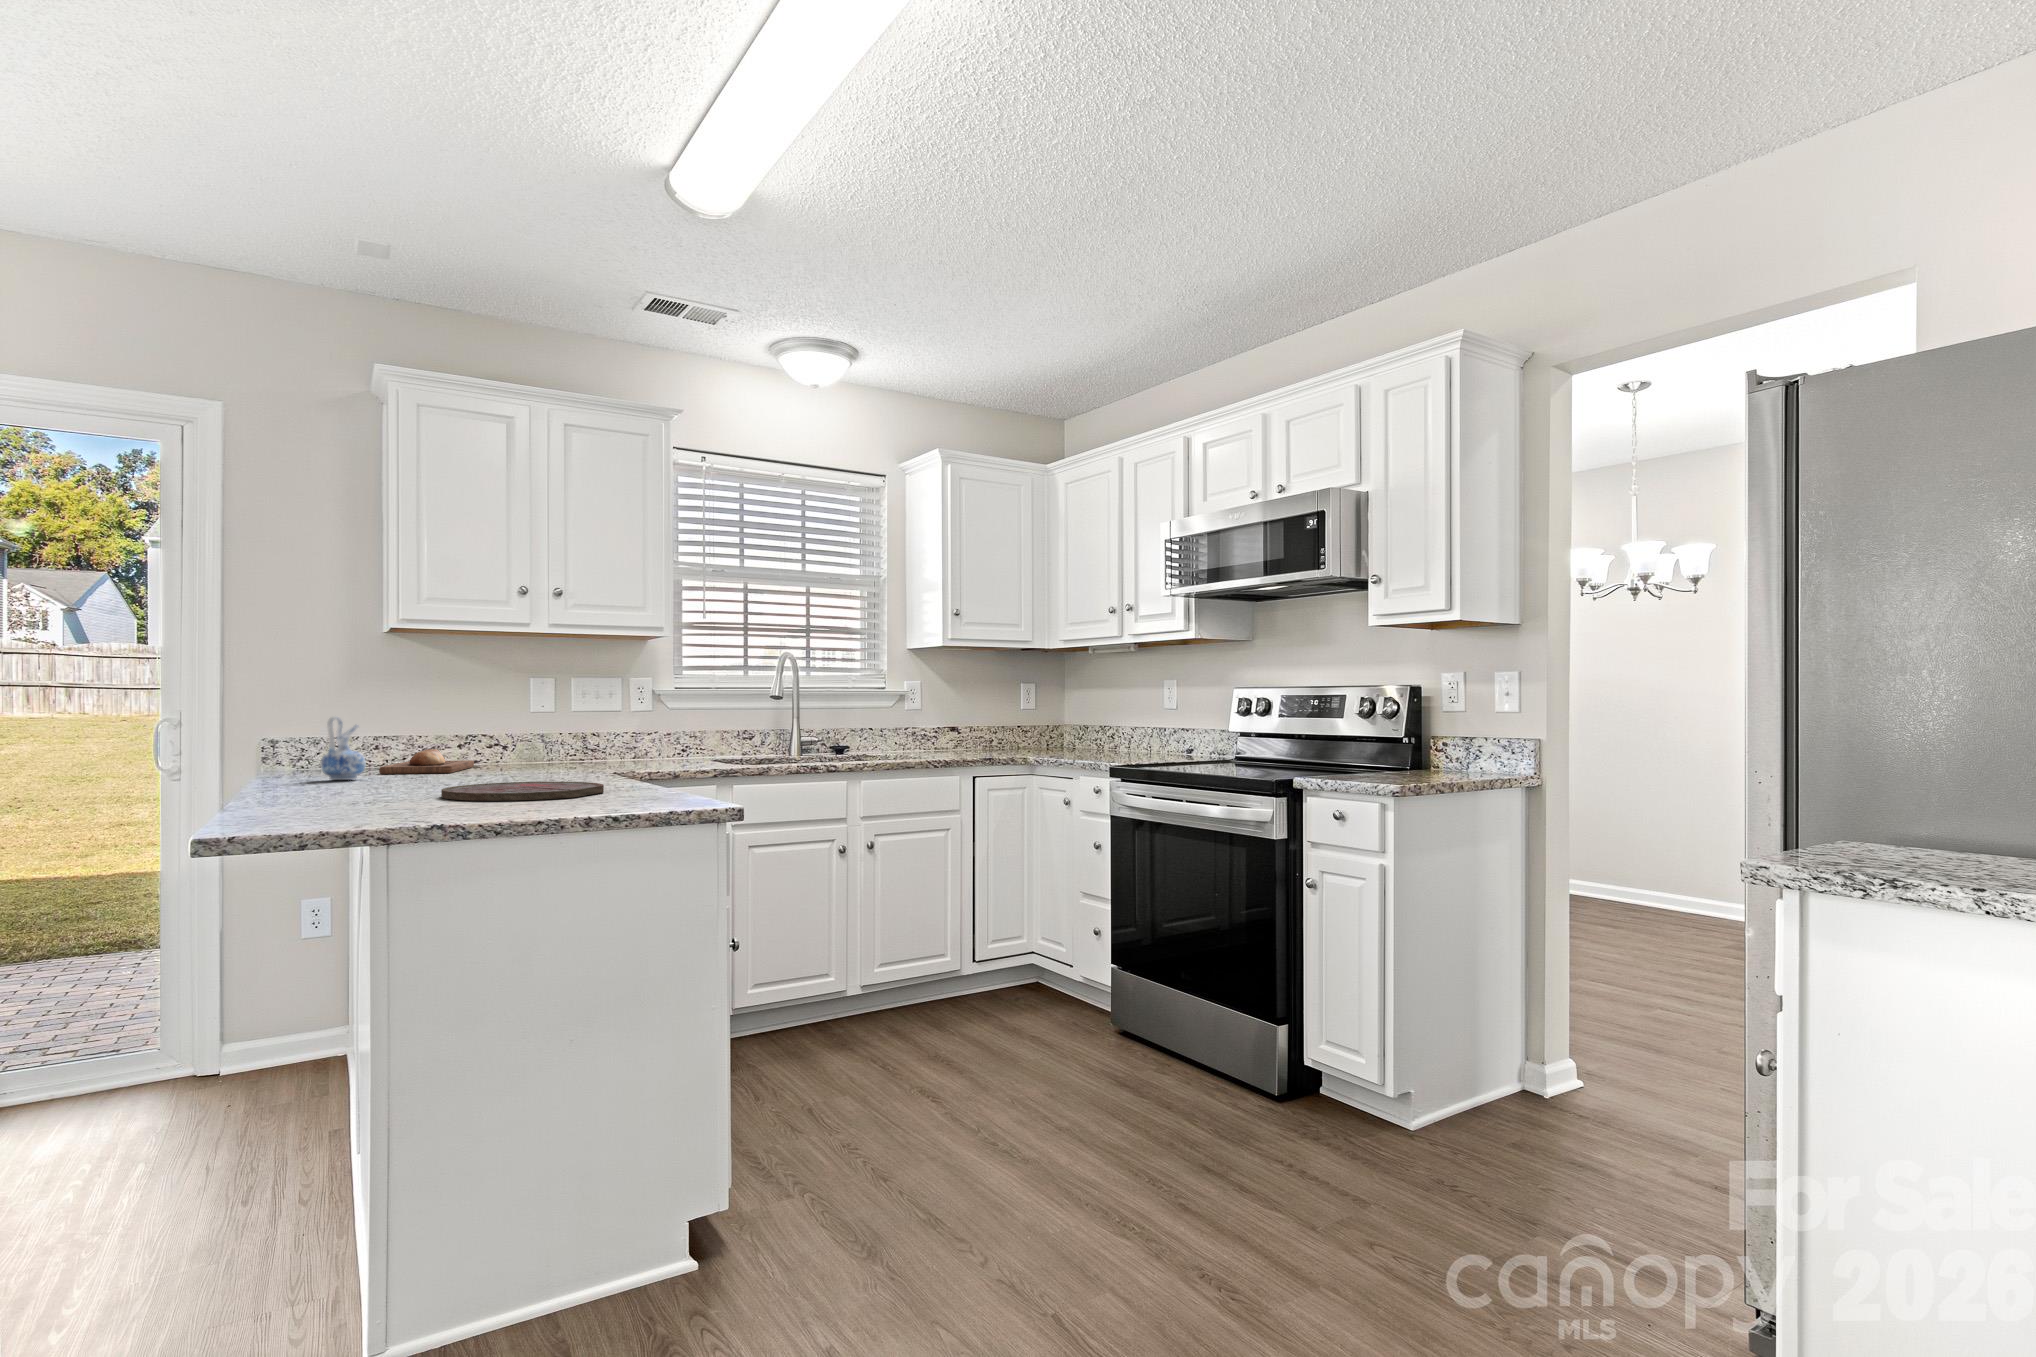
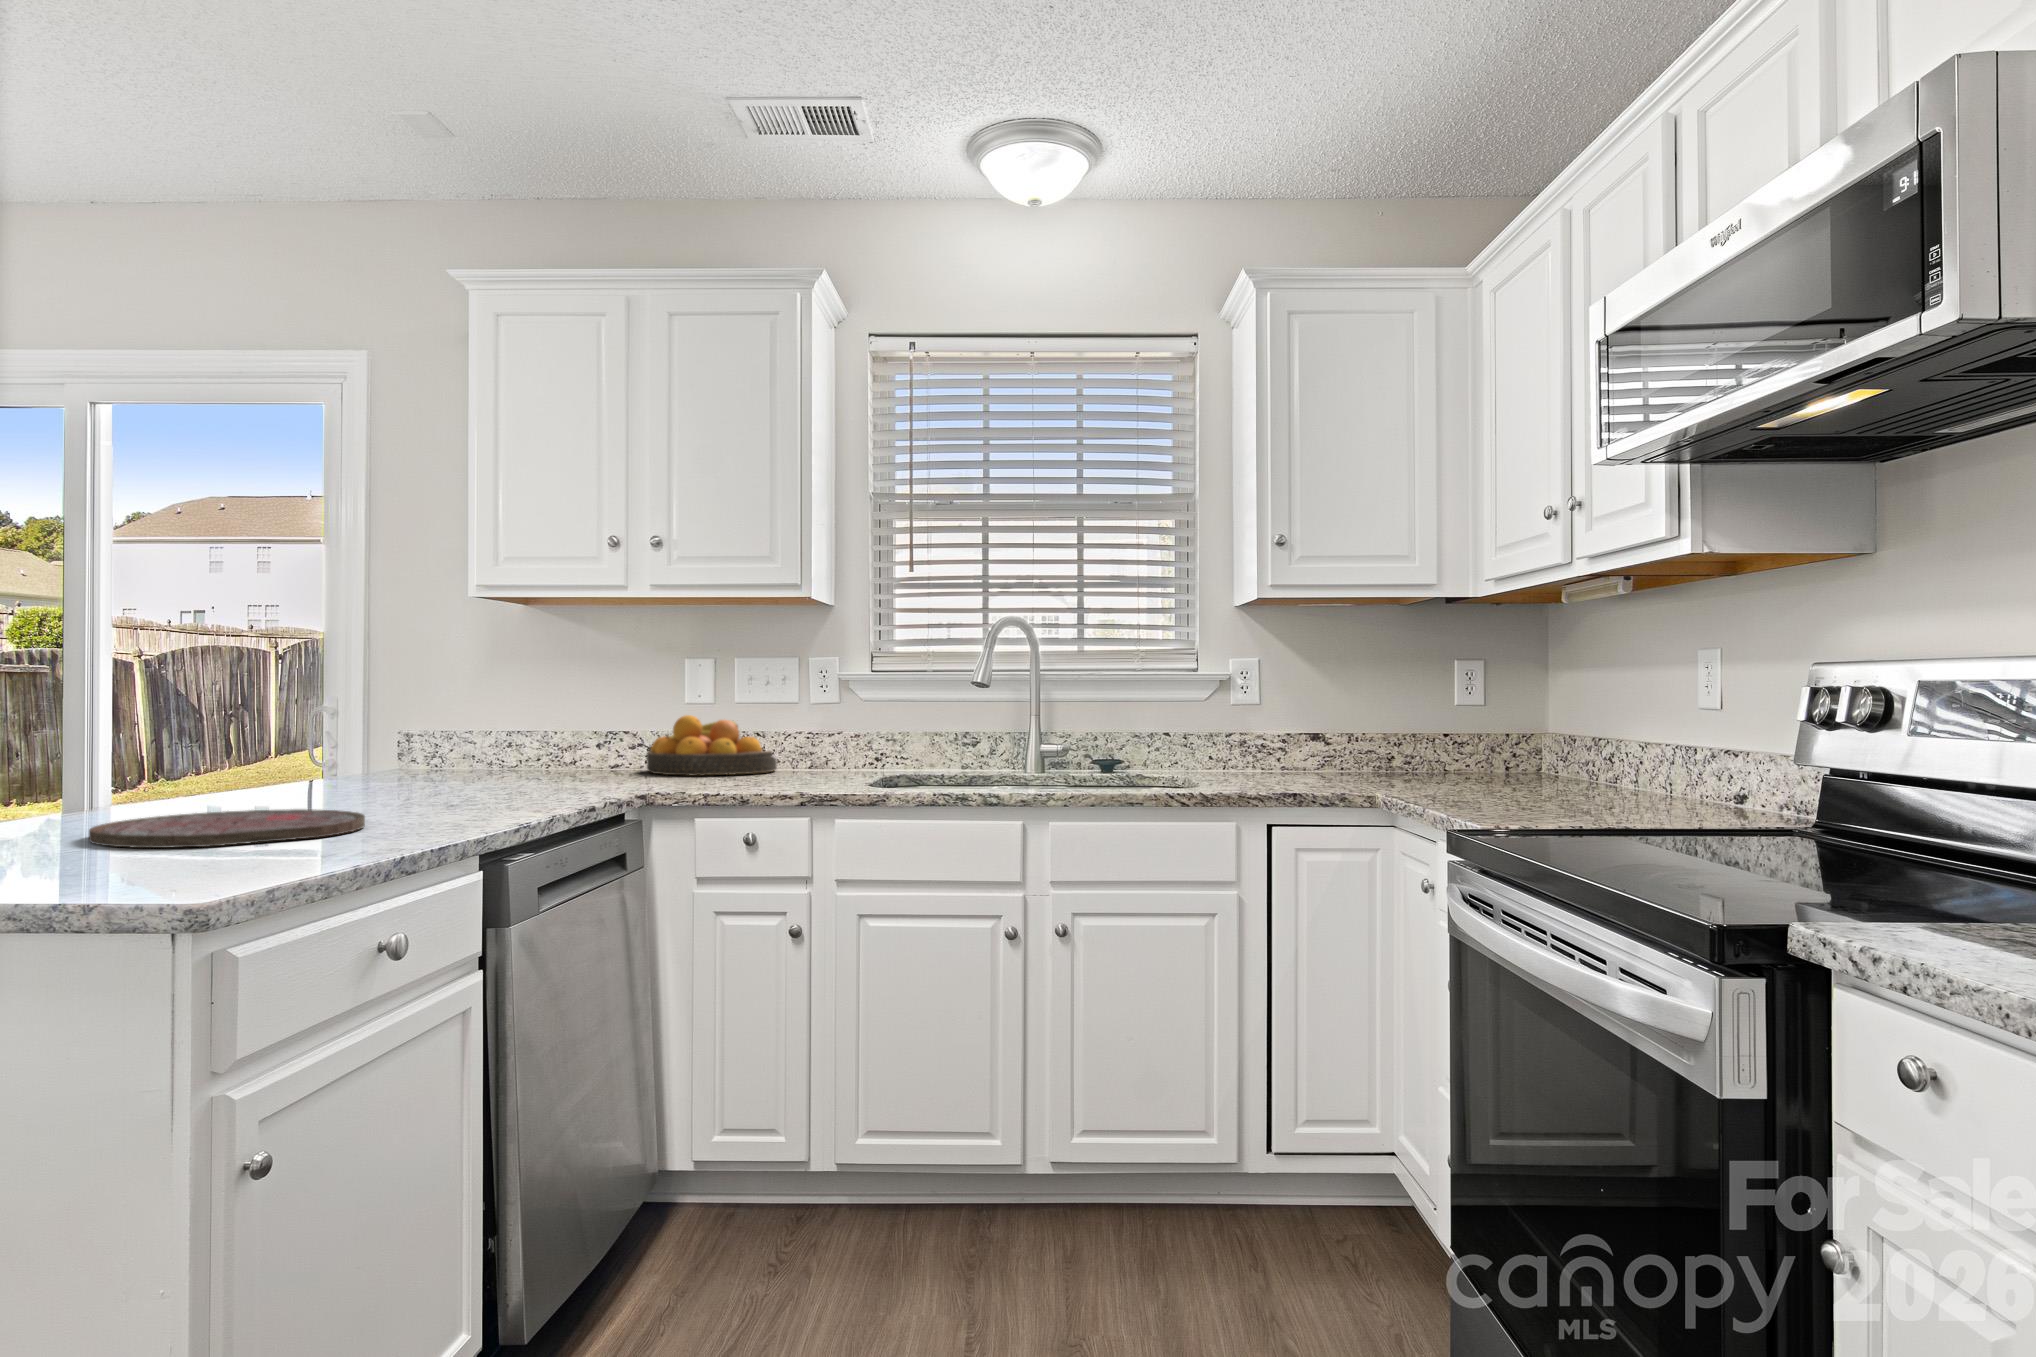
ceramic pitcher: present [321,716,366,780] -> none [302,707,358,788]
fruit bowl: none [508,720,612,765] -> present [647,715,777,776]
bread loaf: present [379,749,474,774] -> none [431,749,591,782]

